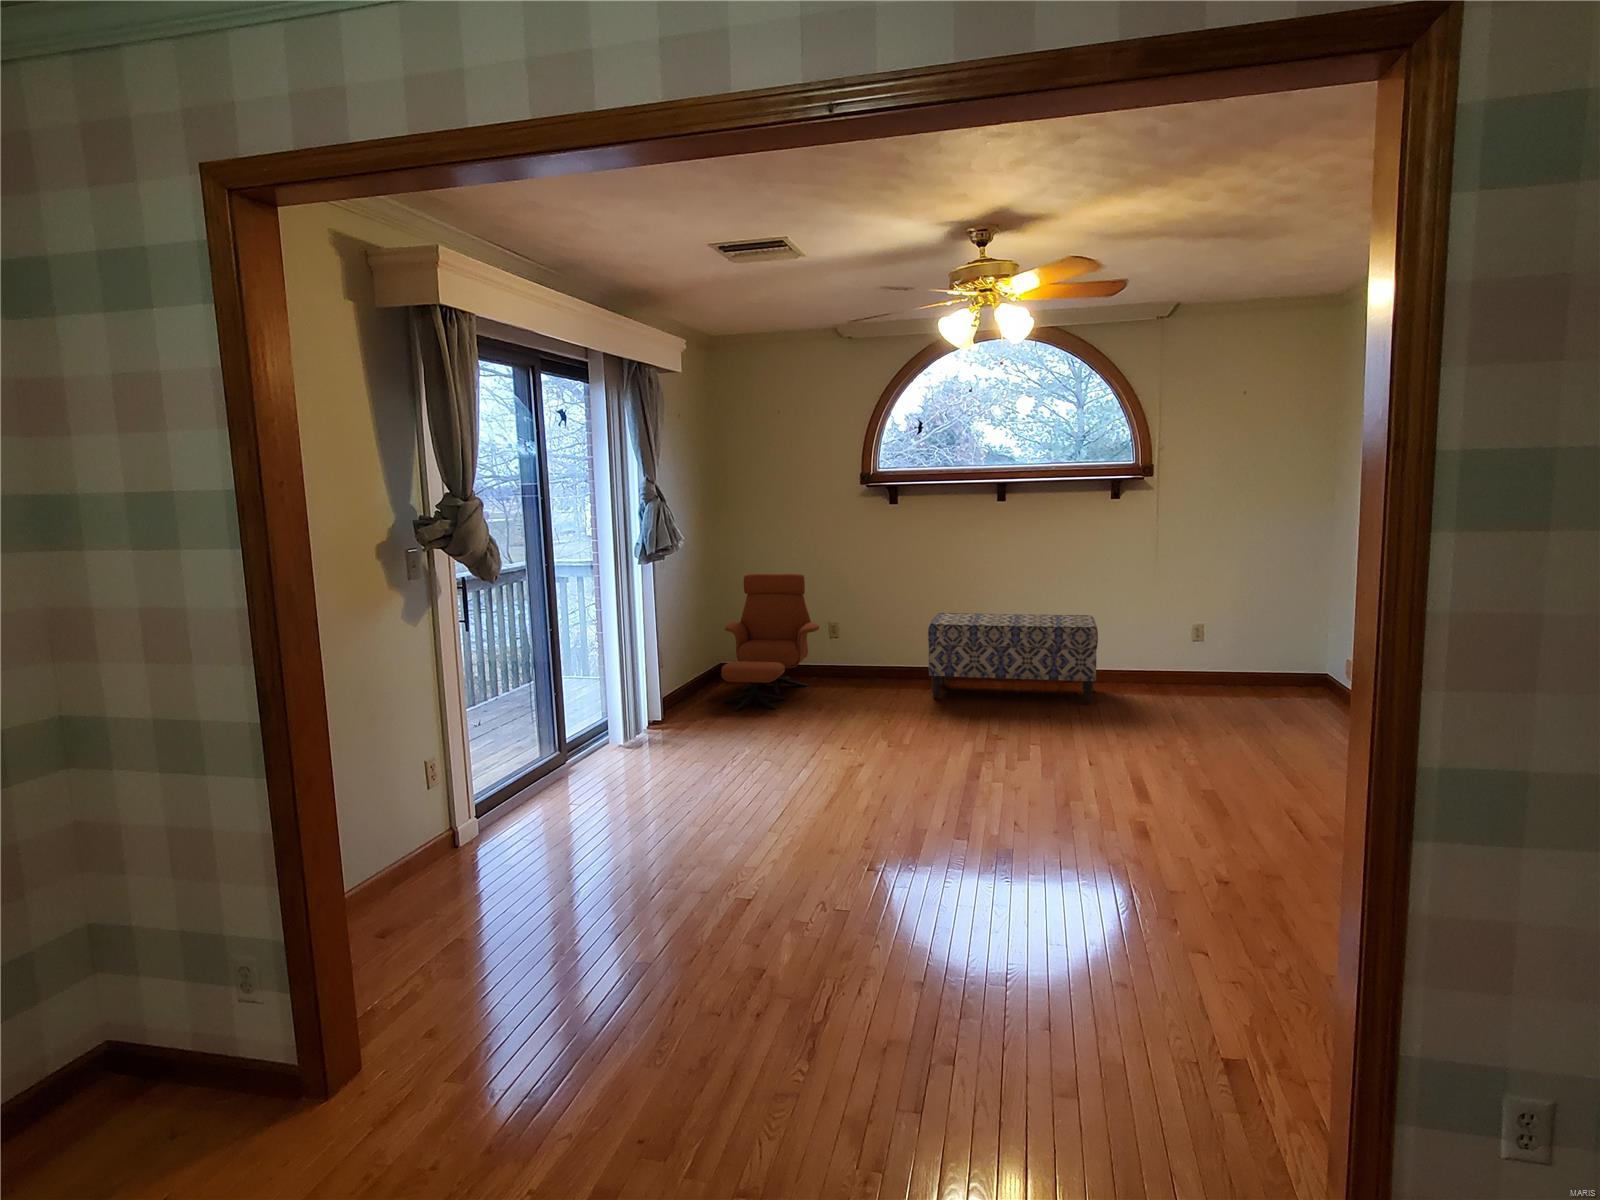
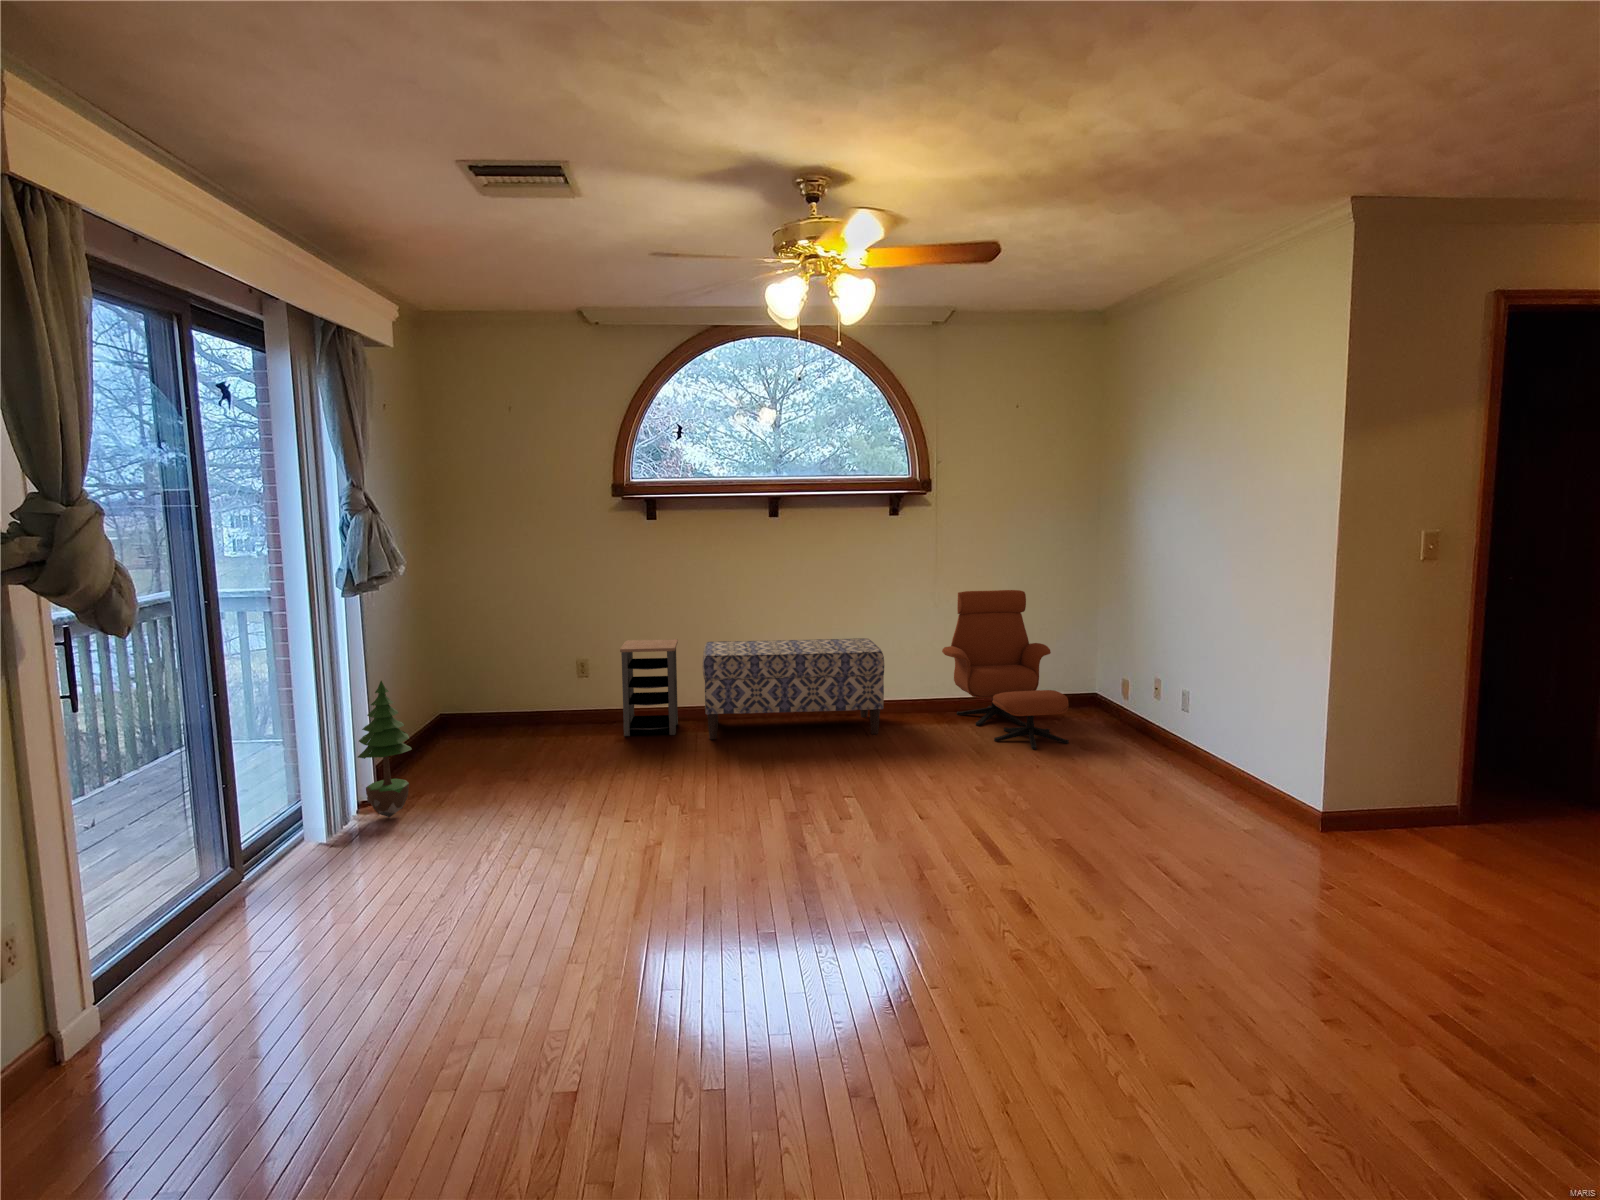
lounge chair: present [721,574,819,711] -> present [942,590,1069,749]
side table: none [859,609,913,693] -> present [620,639,678,736]
potted tree: none [647,629,685,734] -> present [358,681,412,817]

